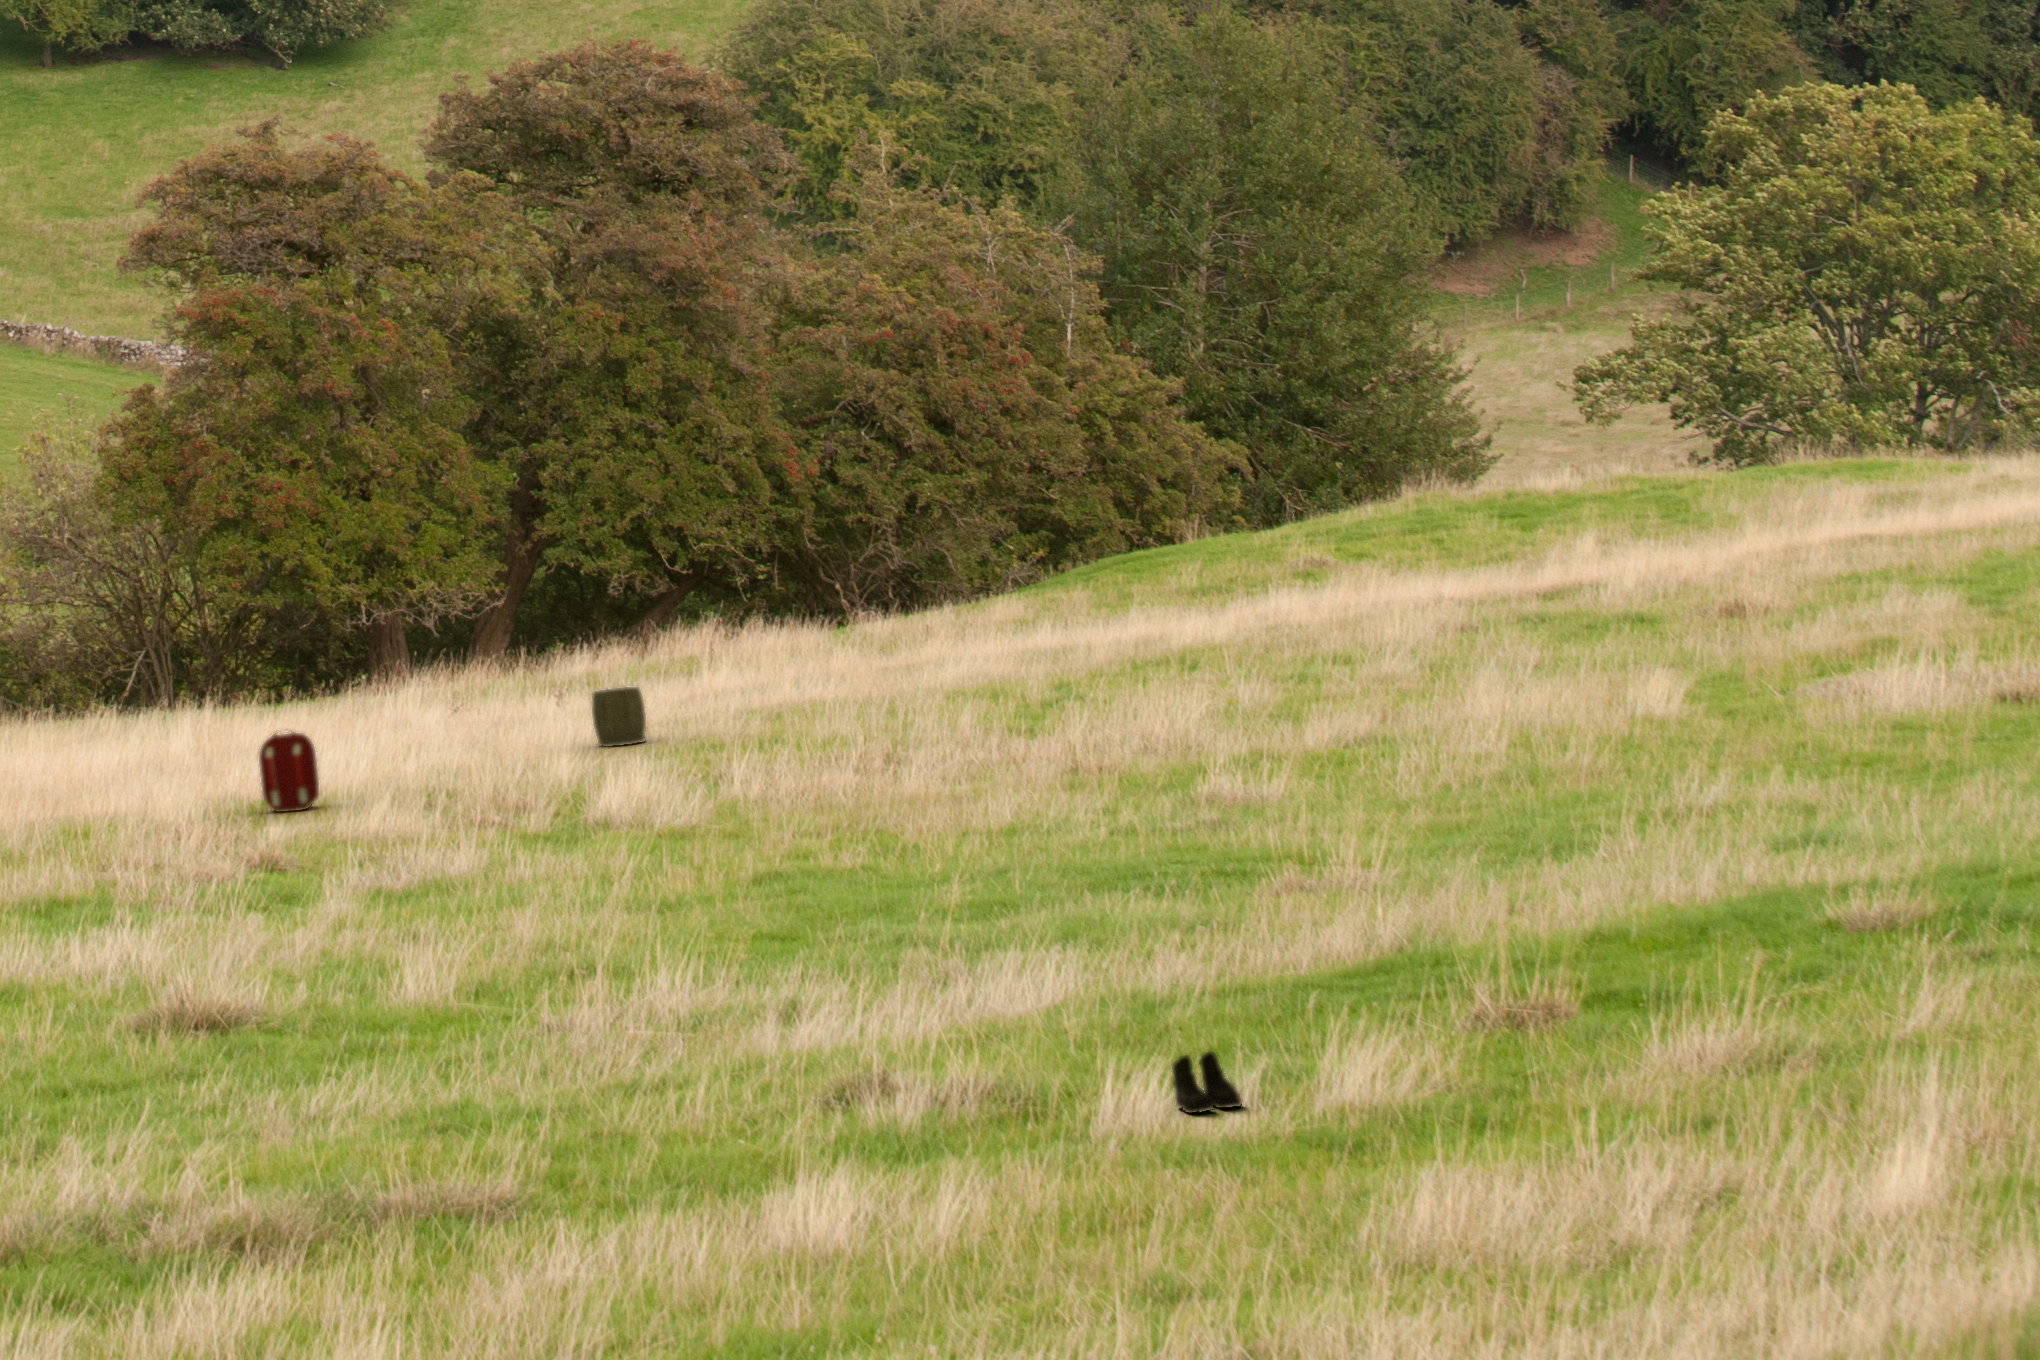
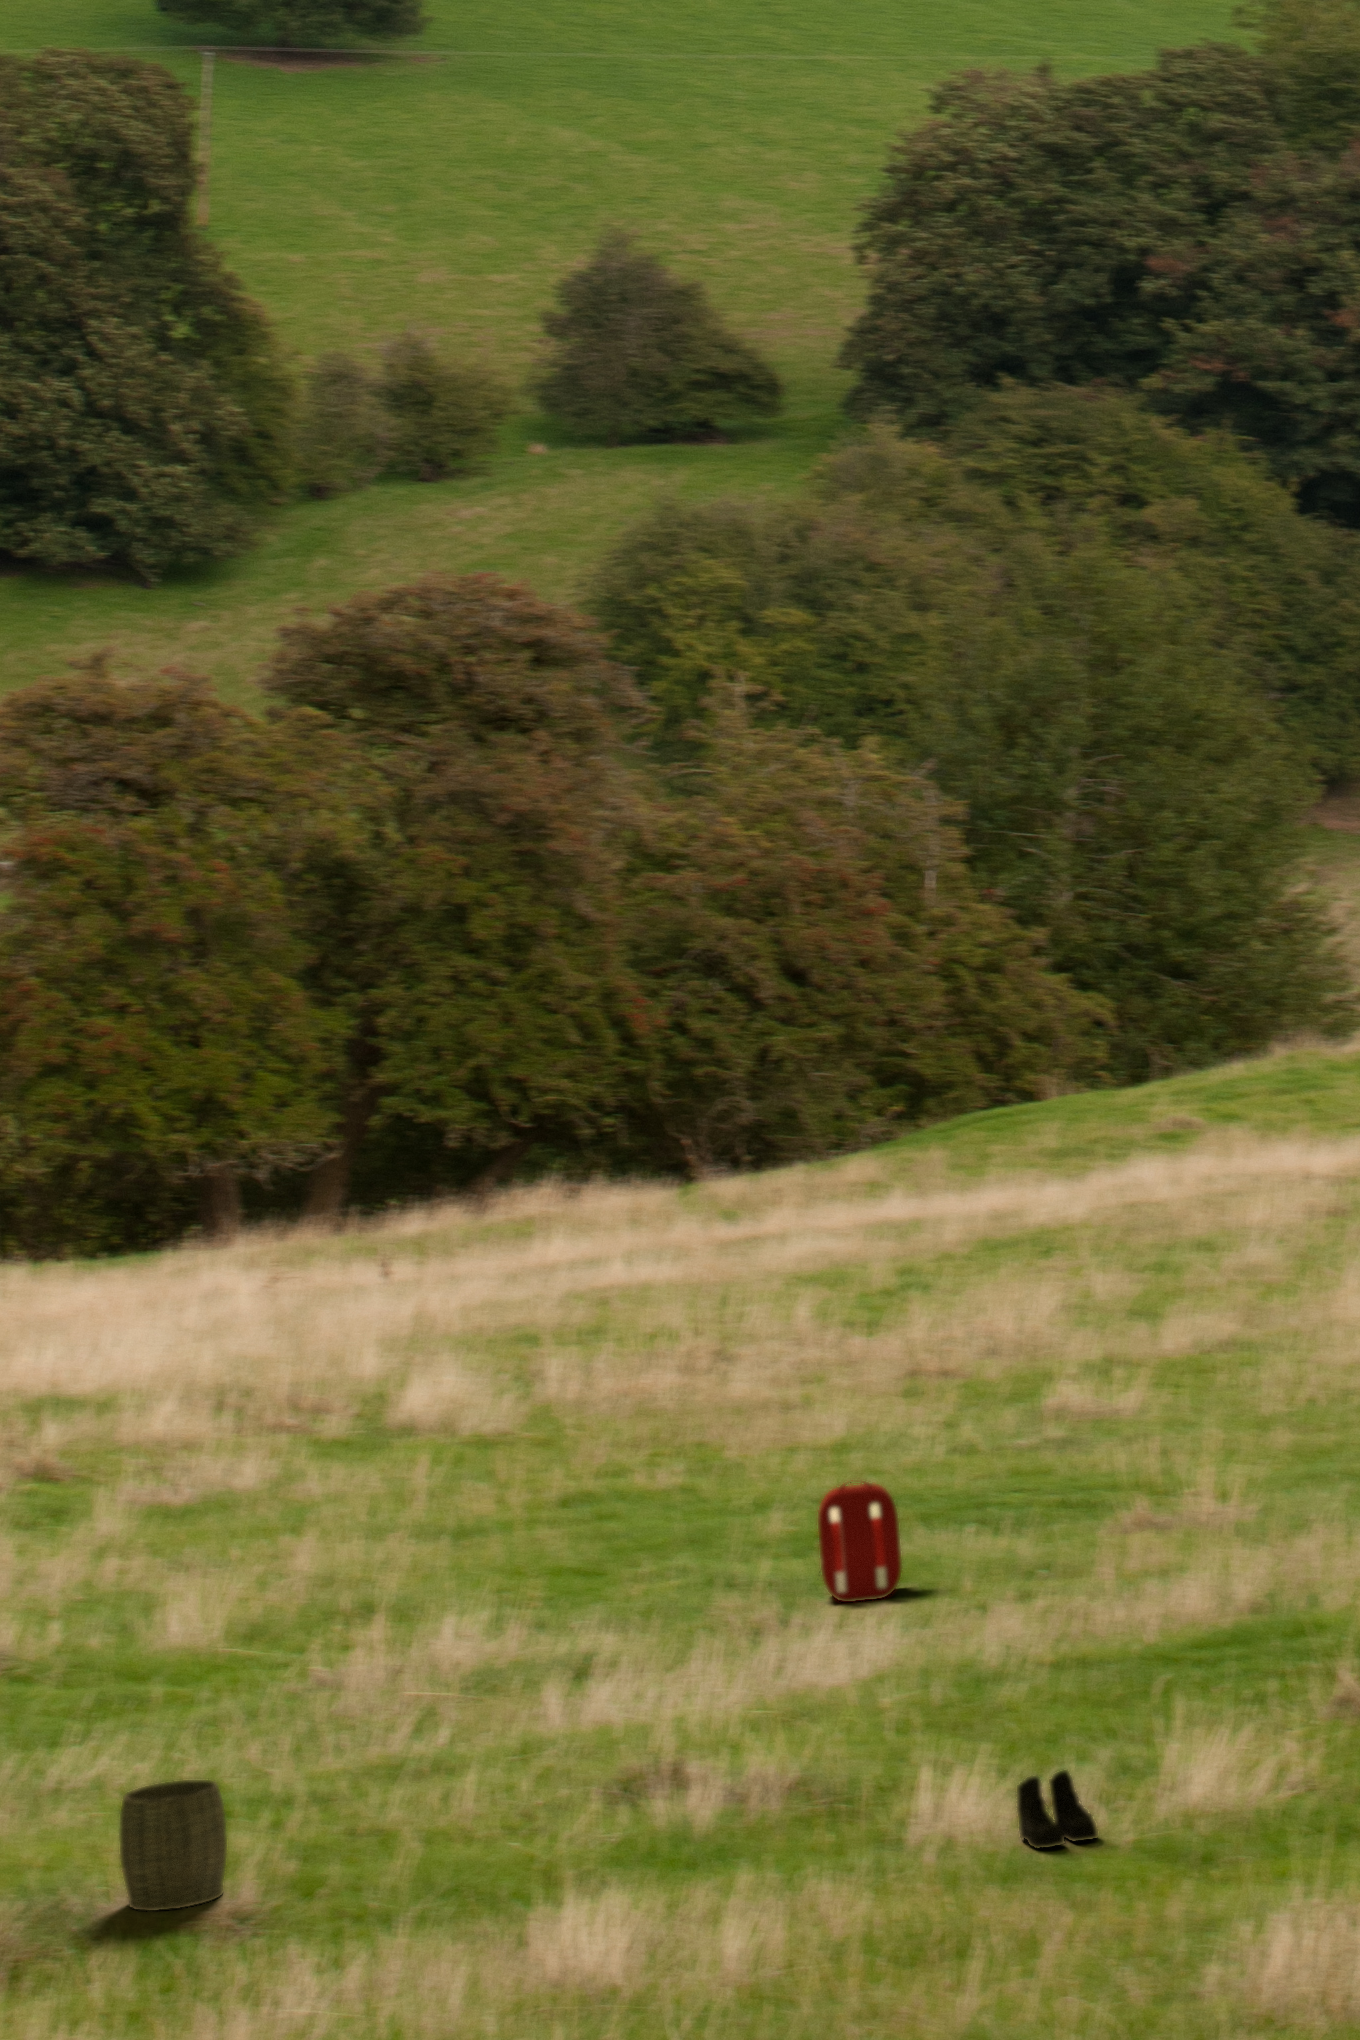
woven basket: present [592,687,646,747] -> present [119,1780,227,1911]
backpack: present [259,731,319,813] -> present [818,1482,902,1602]

